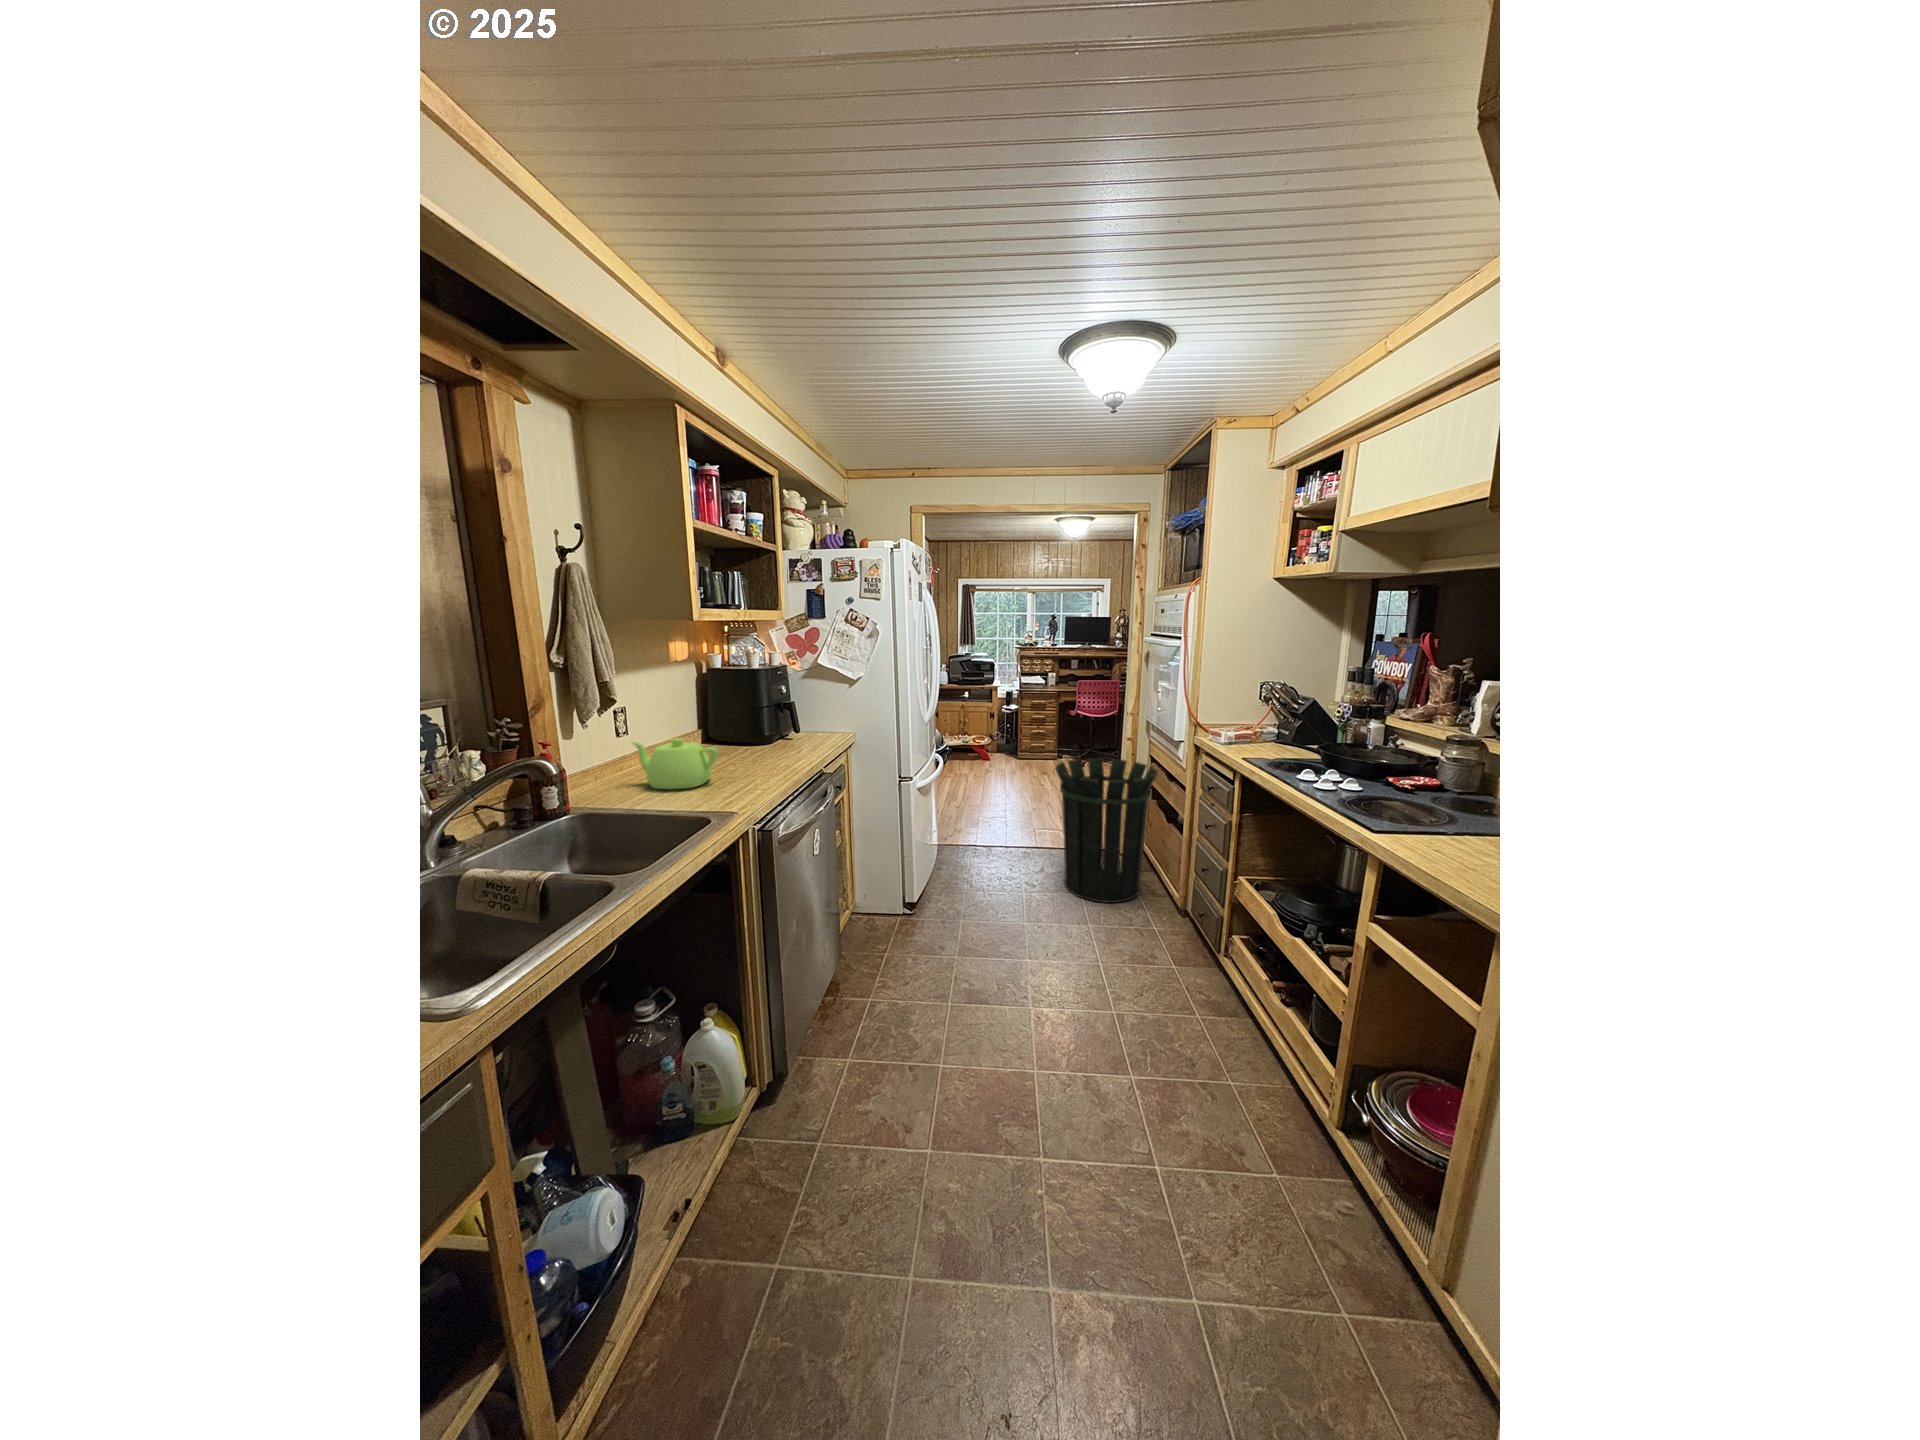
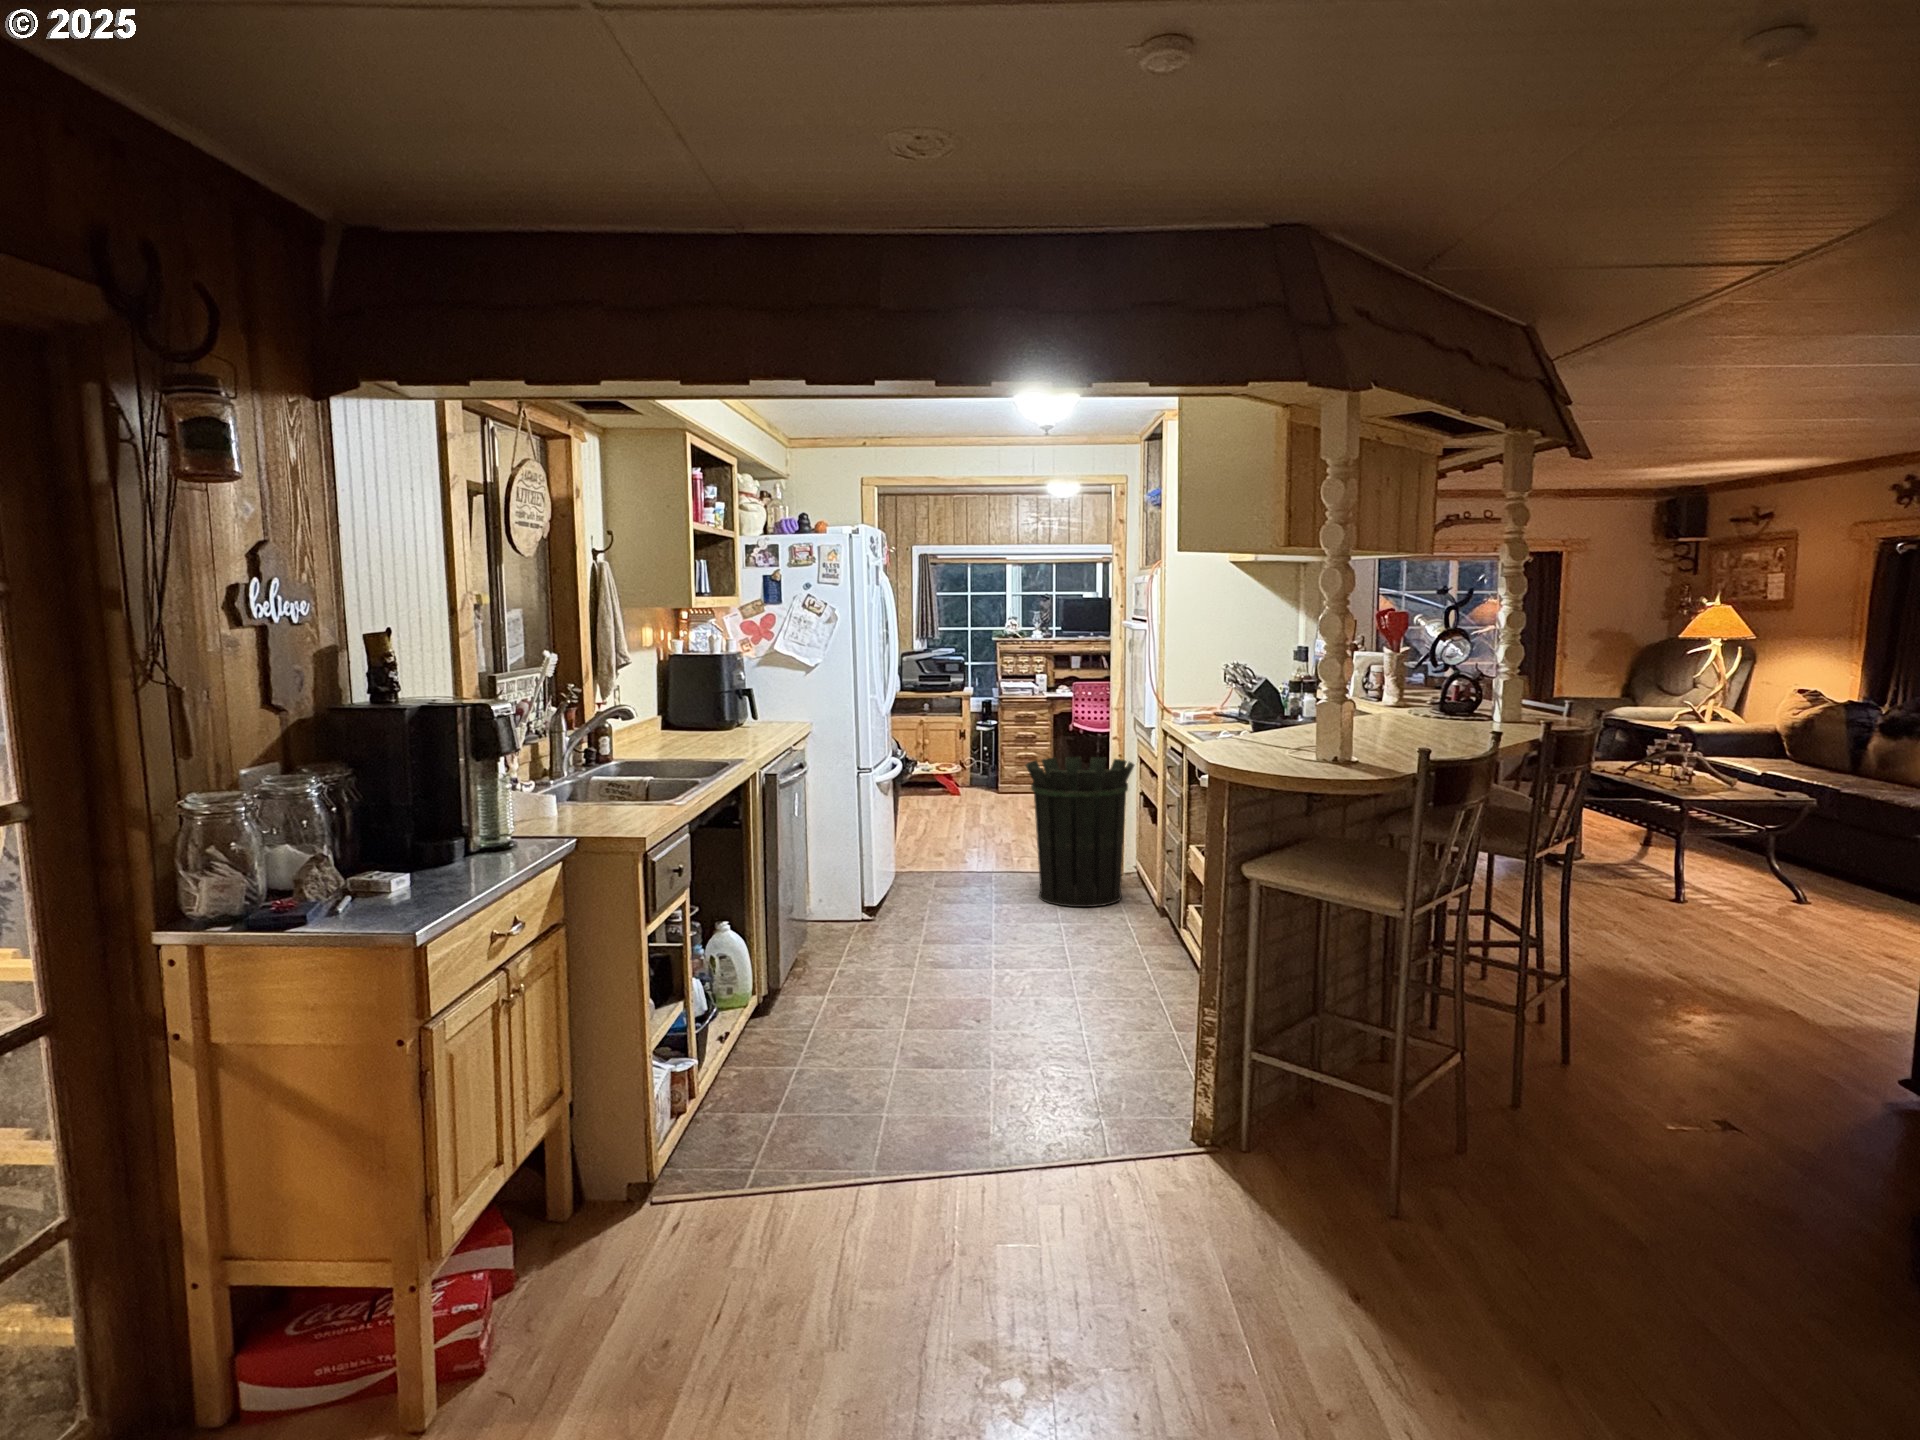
teapot: present [632,738,718,789] -> none [640,709,716,750]

